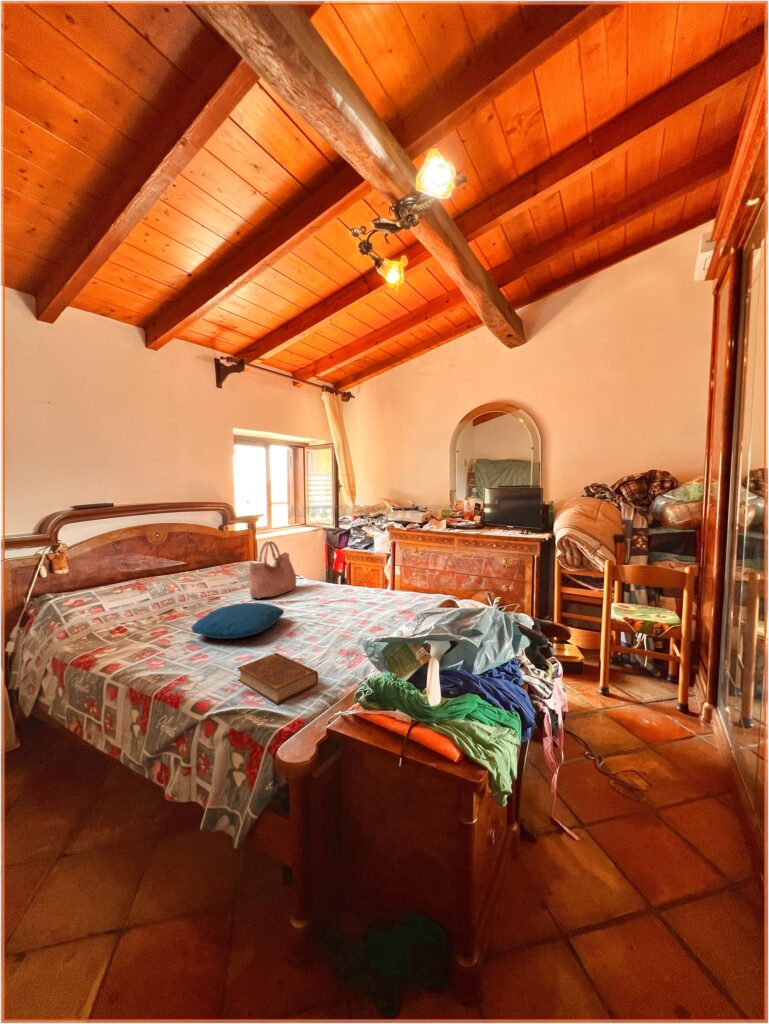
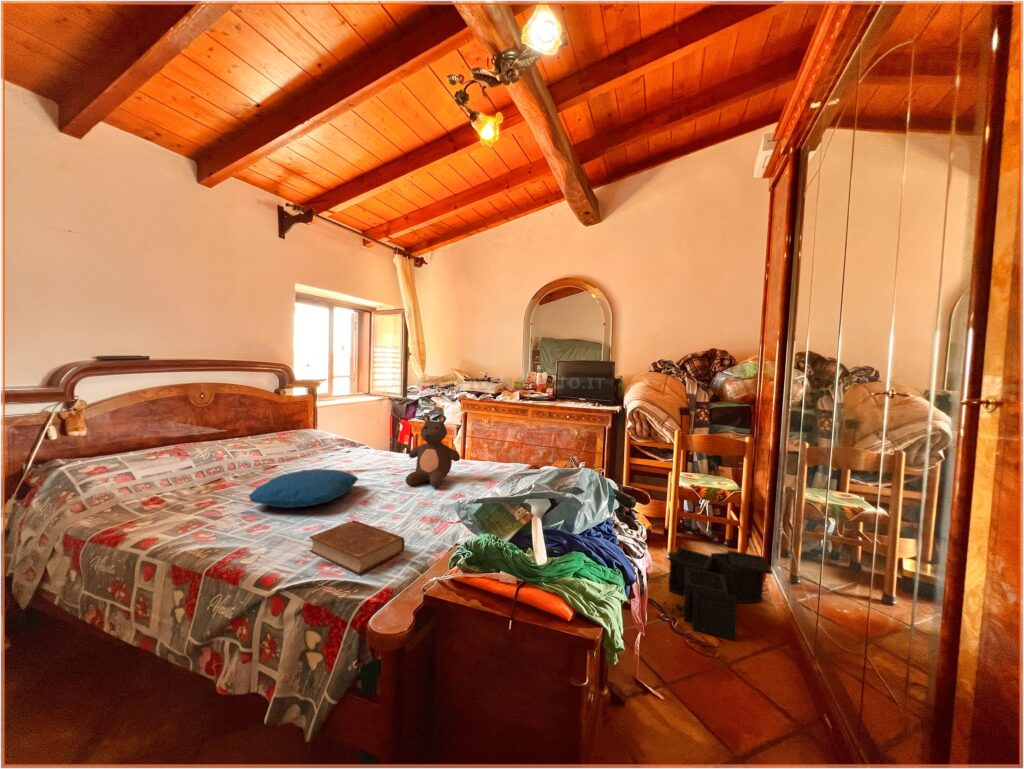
handbag: present [249,541,296,599] -> none [315,405,368,467]
teddy bear: none [327,551,378,621] -> present [406,415,460,488]
storage bin: none [590,685,715,789] -> present [664,547,772,640]

